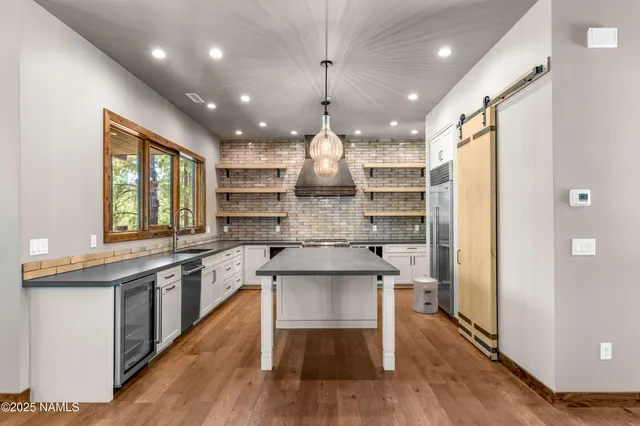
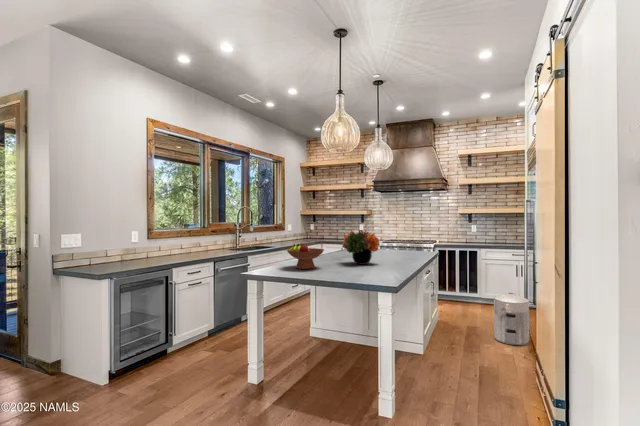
flower arrangement: none [322,229,354,258] -> present [342,230,380,264]
fruit bowl: none [286,242,320,264] -> present [287,243,324,269]

